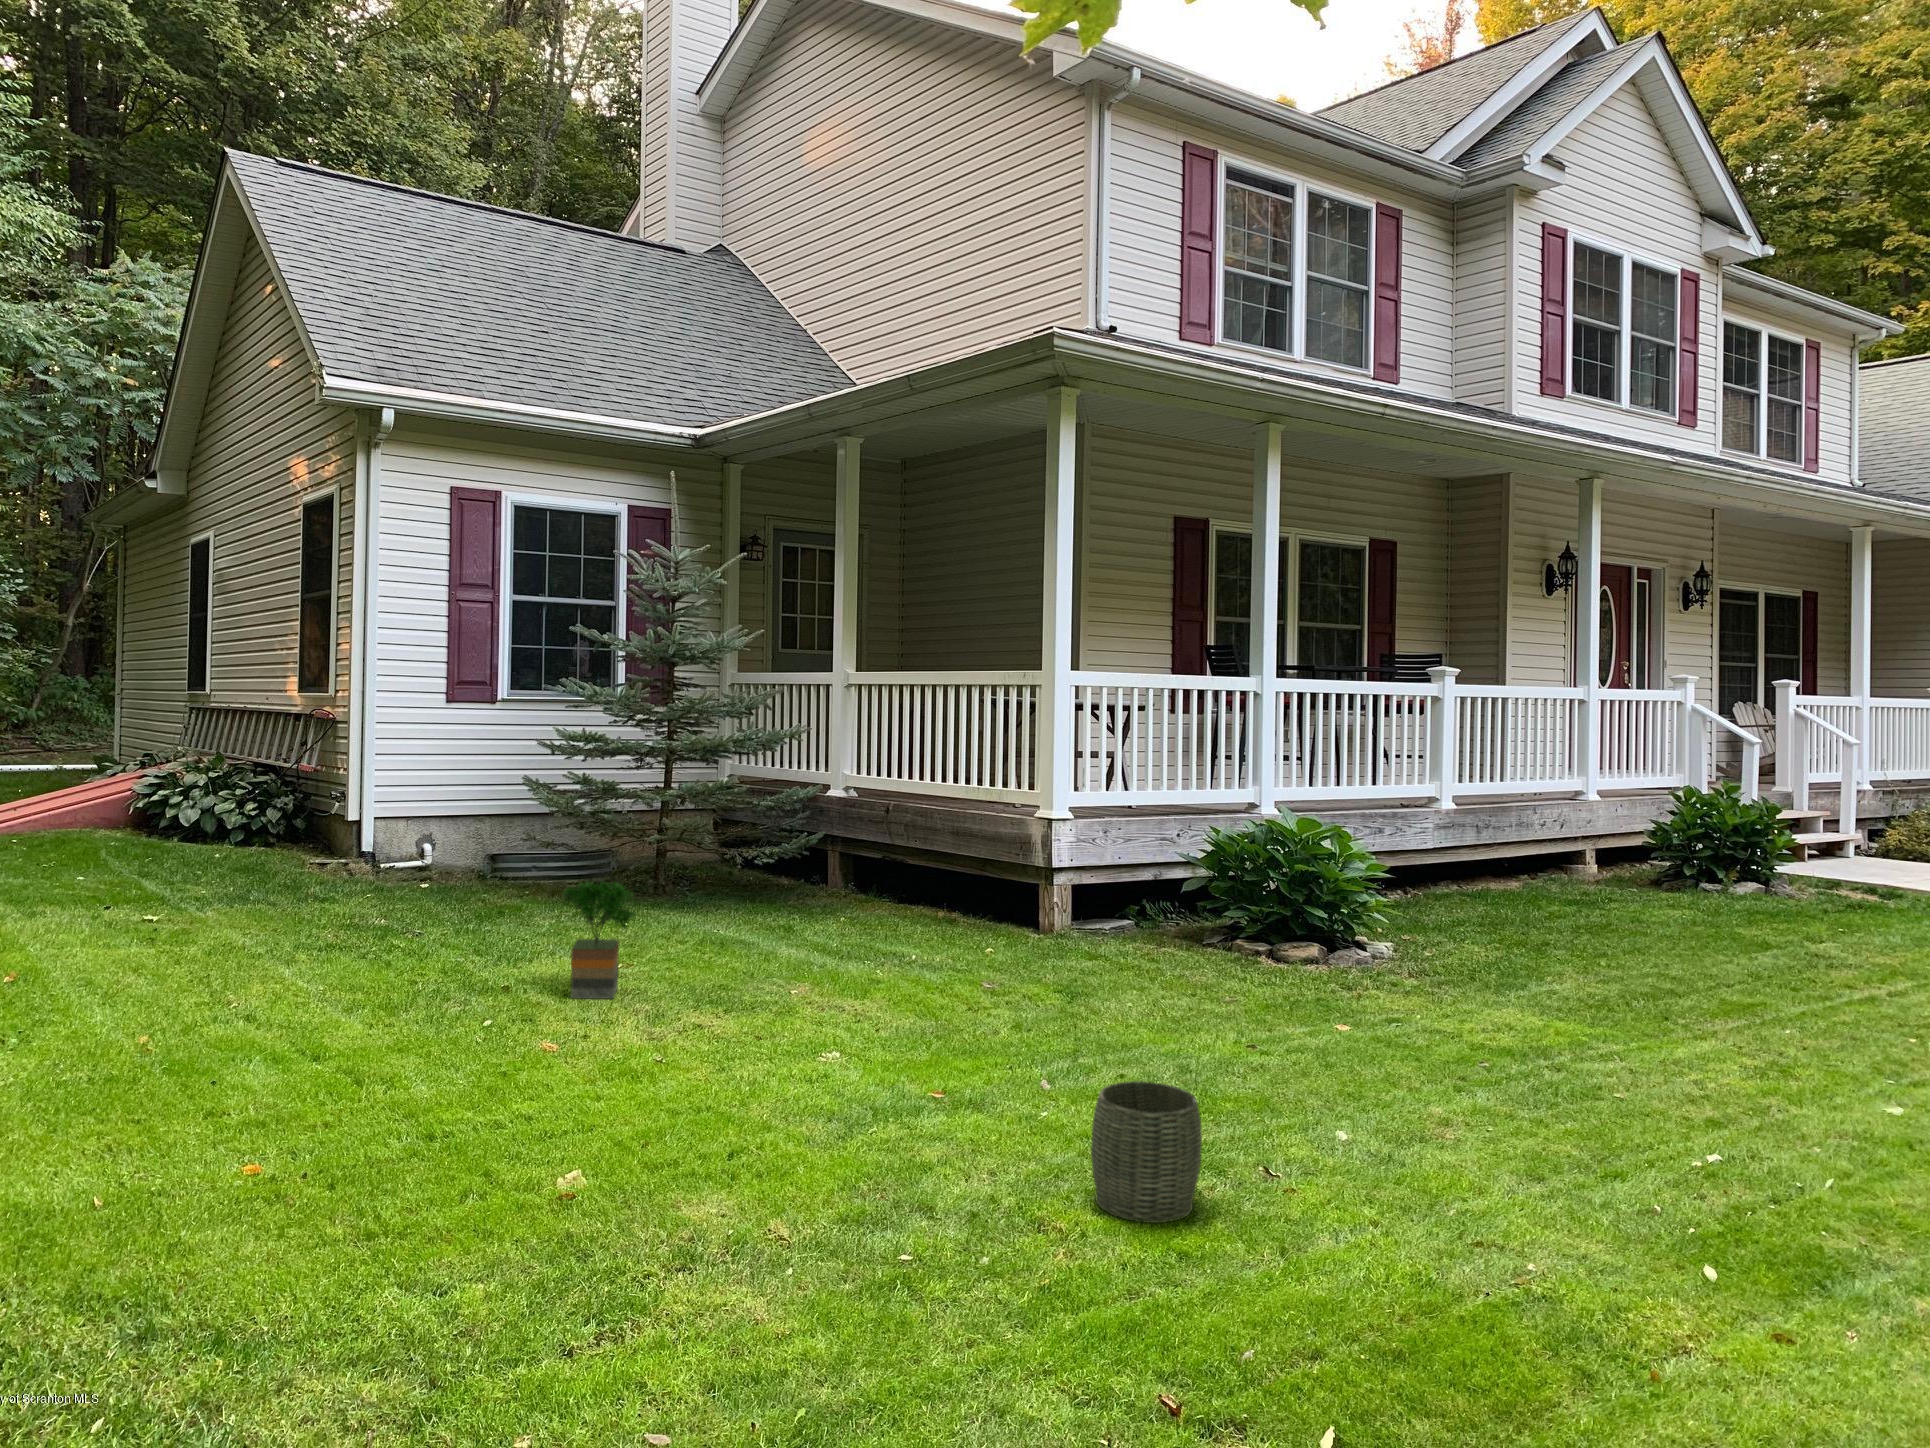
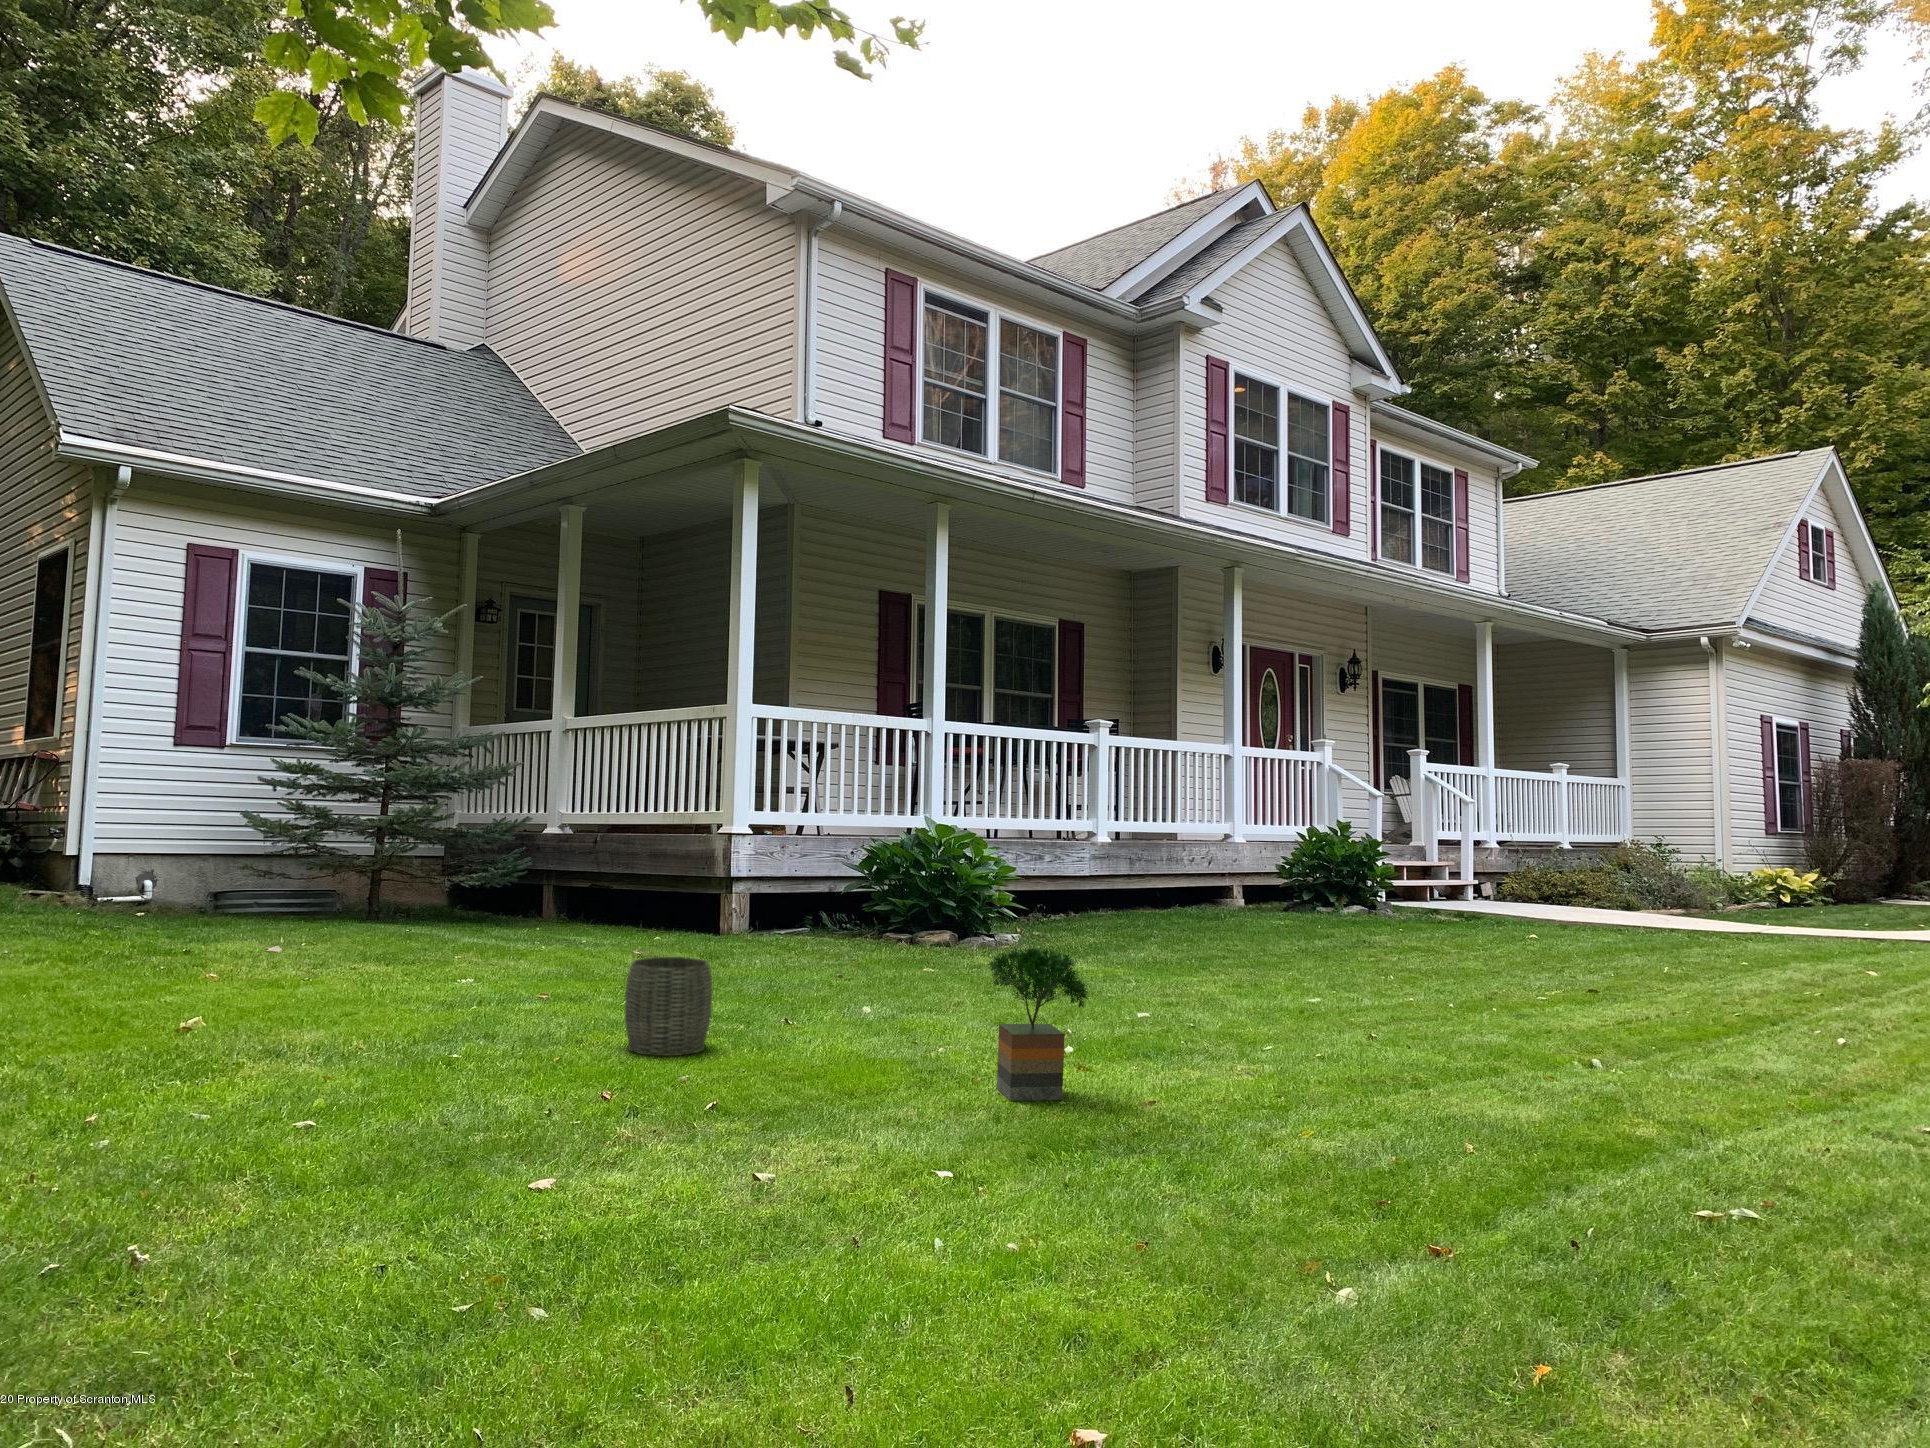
potted tree: present [563,881,635,999] -> present [988,947,1089,1101]

